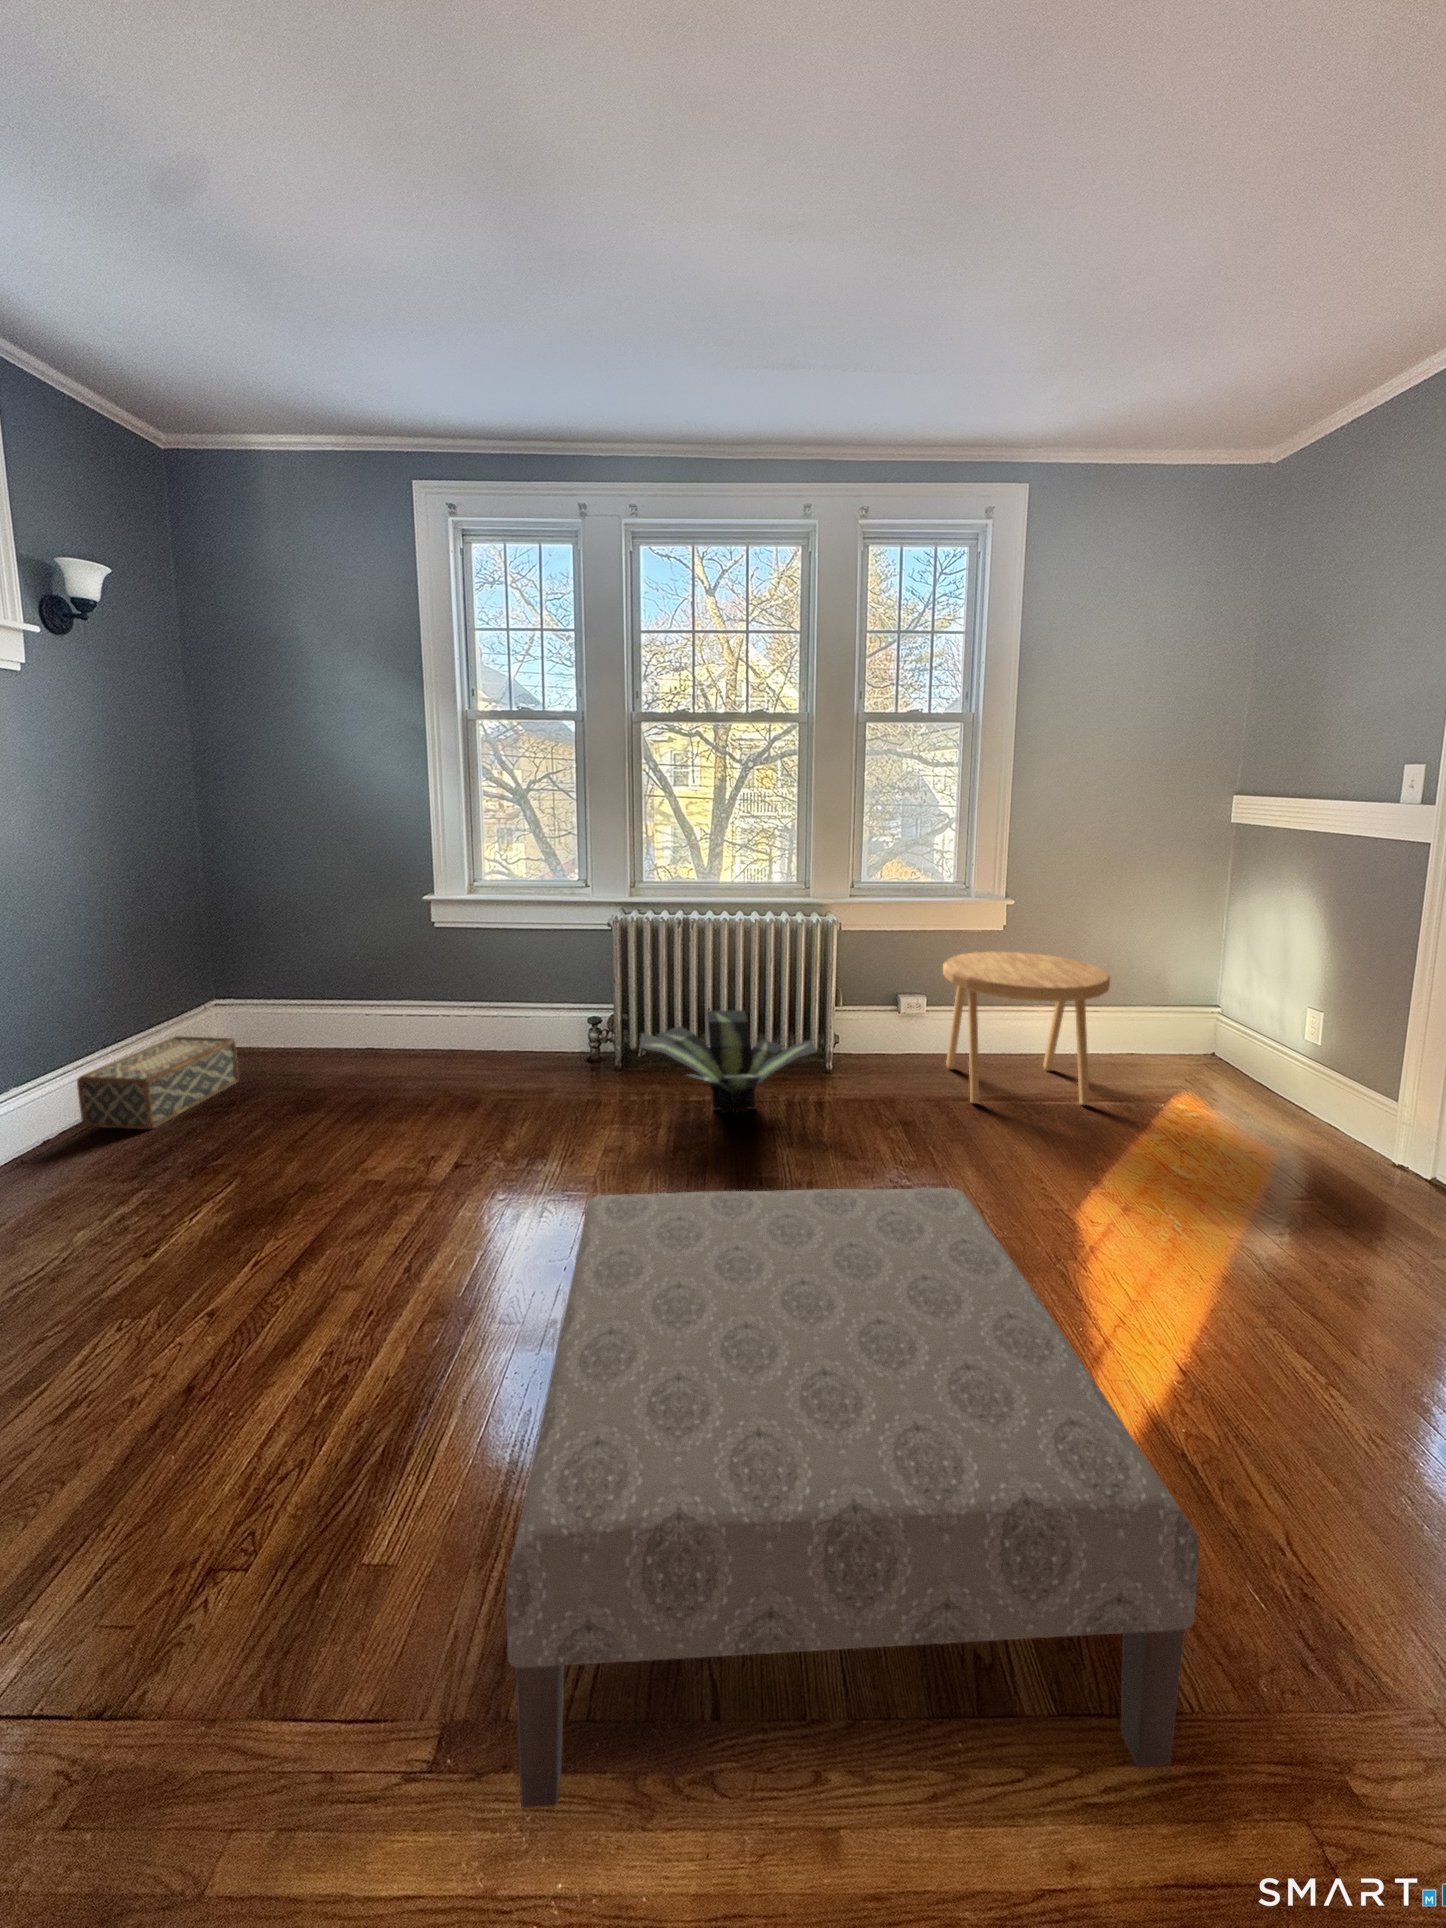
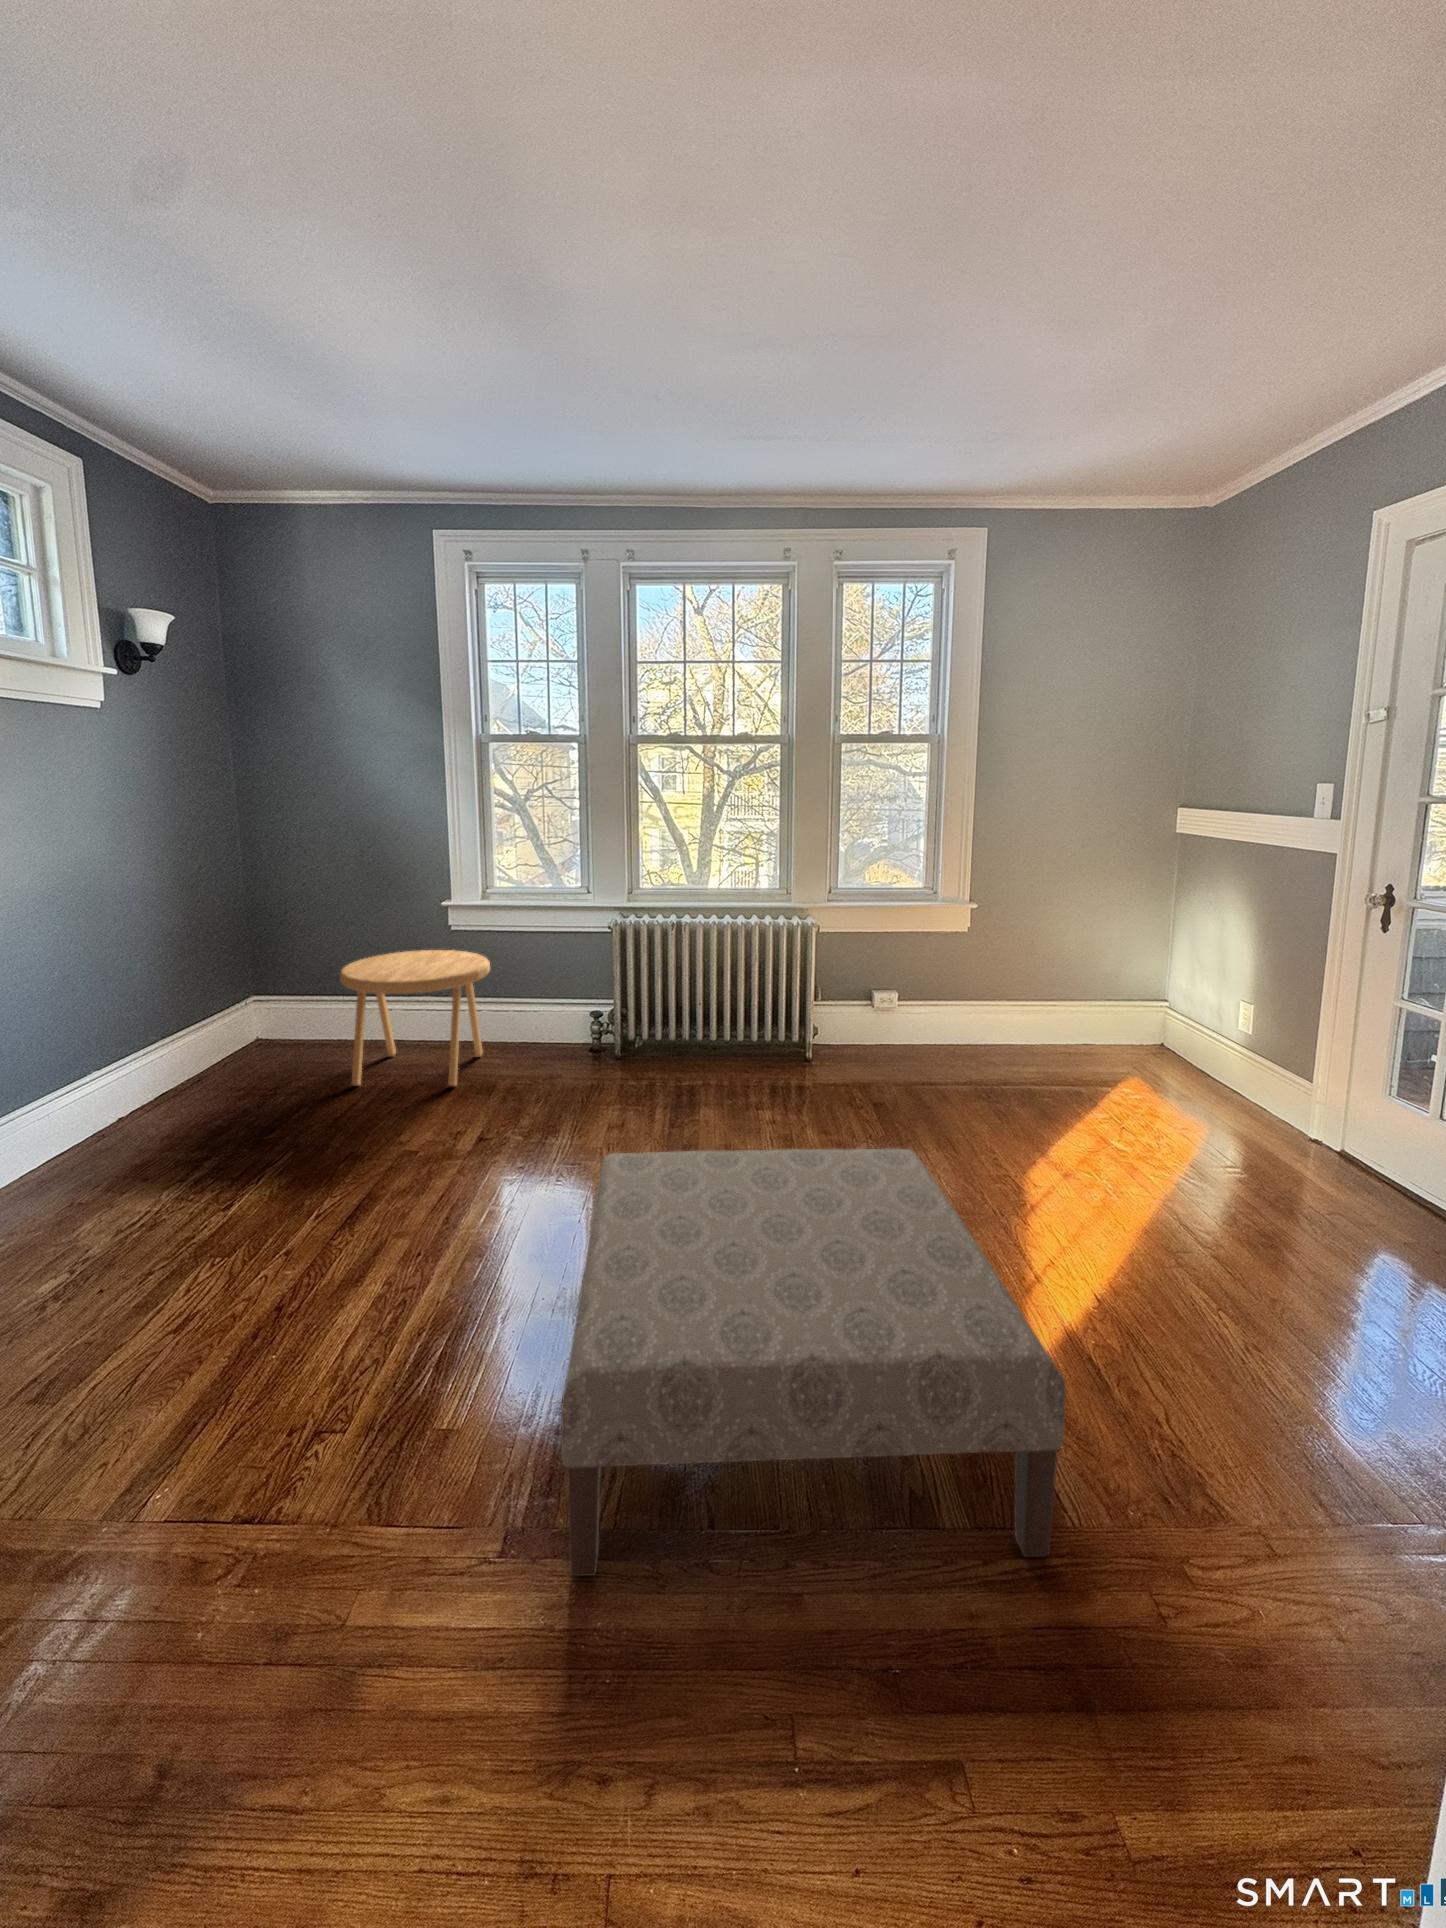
side table: present [943,952,1110,1105] -> present [340,950,490,1086]
potted plant: present [640,1010,816,1116] -> none [639,1005,798,1100]
woven basket: present [77,1036,239,1129] -> none [143,1029,278,1110]

